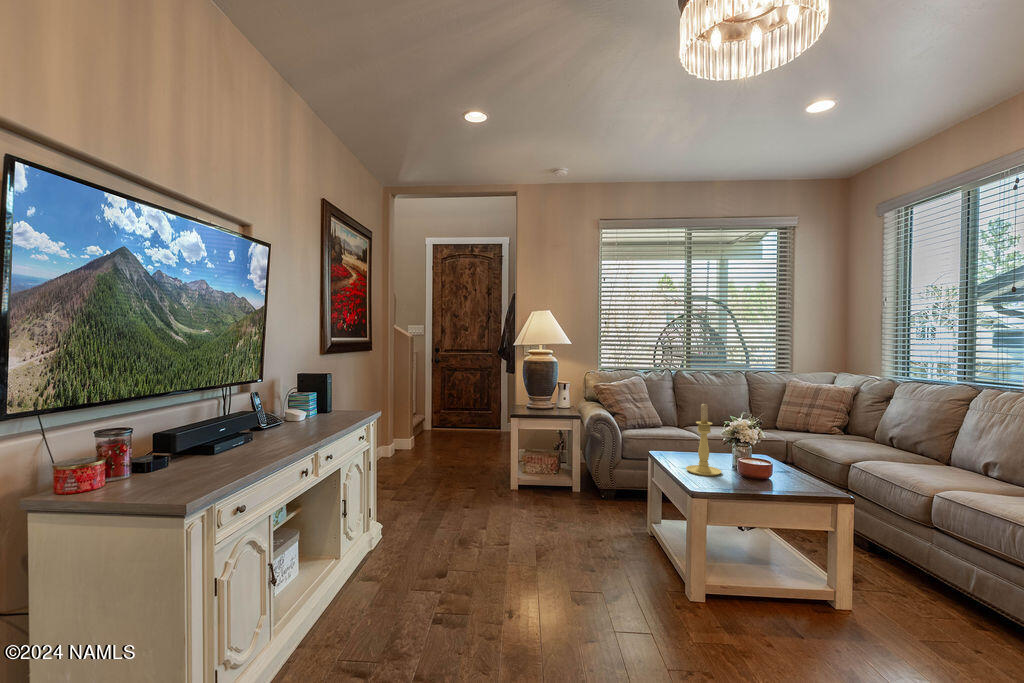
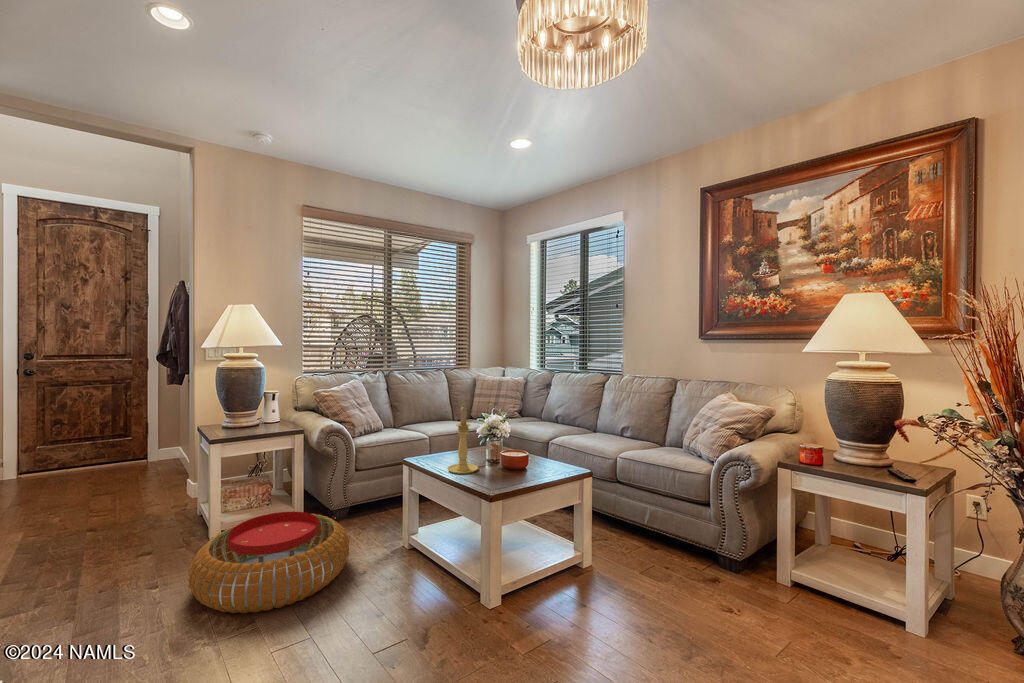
pouf: none [479,478,595,551] -> present [189,512,349,614]

